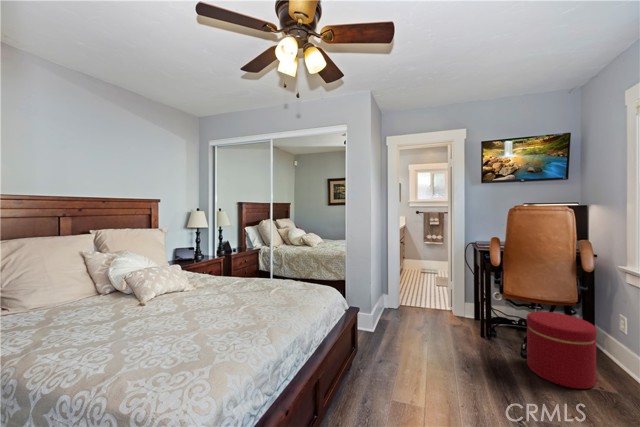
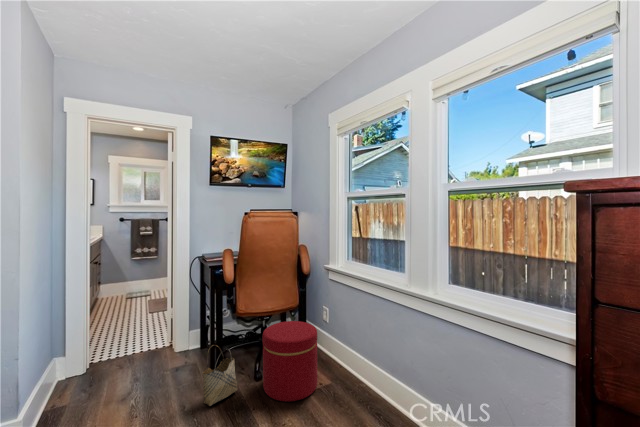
woven basket: none [470,311,501,355] -> present [202,345,237,406]

